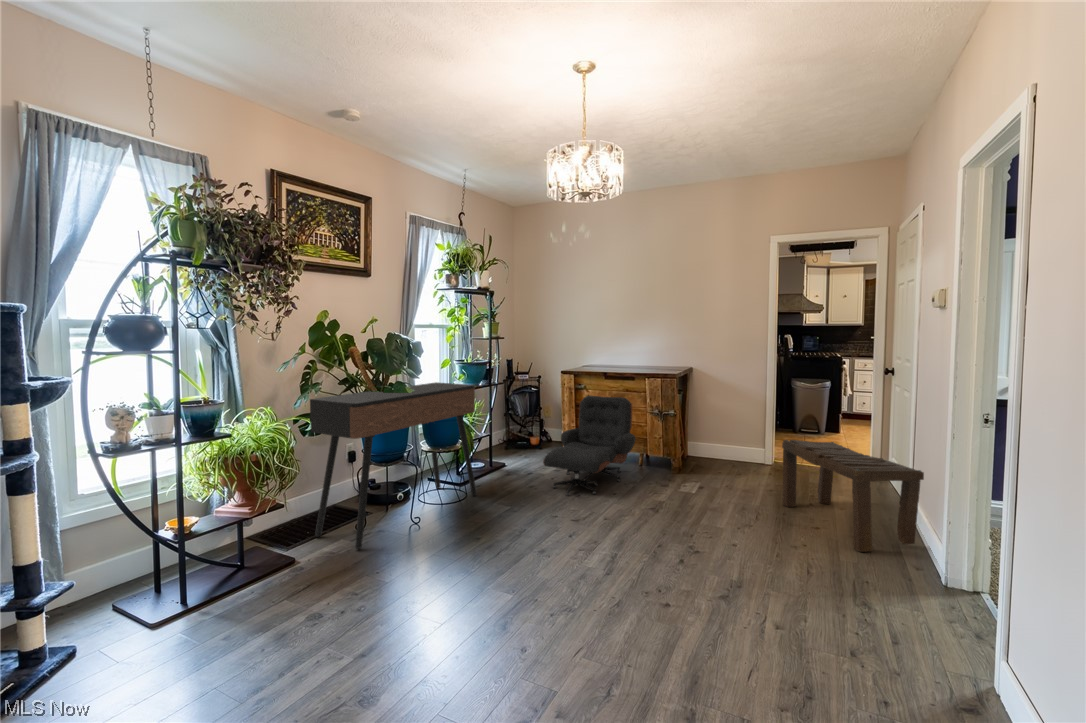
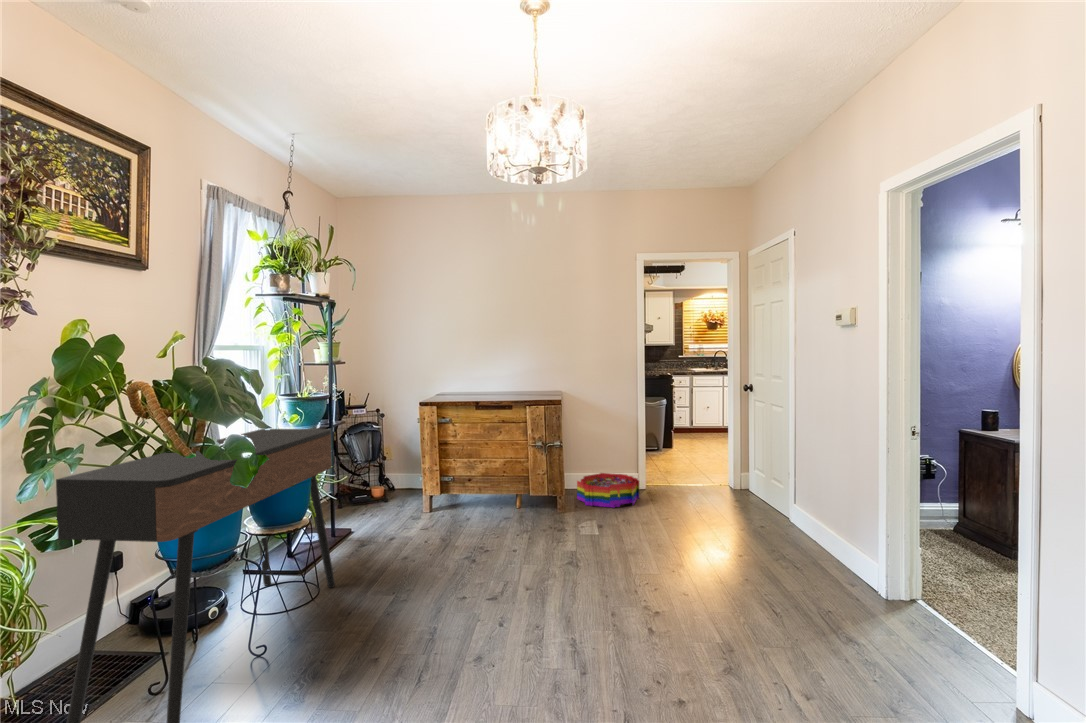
lounge chair: present [543,396,636,496] -> none [423,430,521,564]
bench: present [782,440,924,552] -> none [687,462,838,576]
storage bin: none [697,444,757,476] -> present [577,473,639,508]

